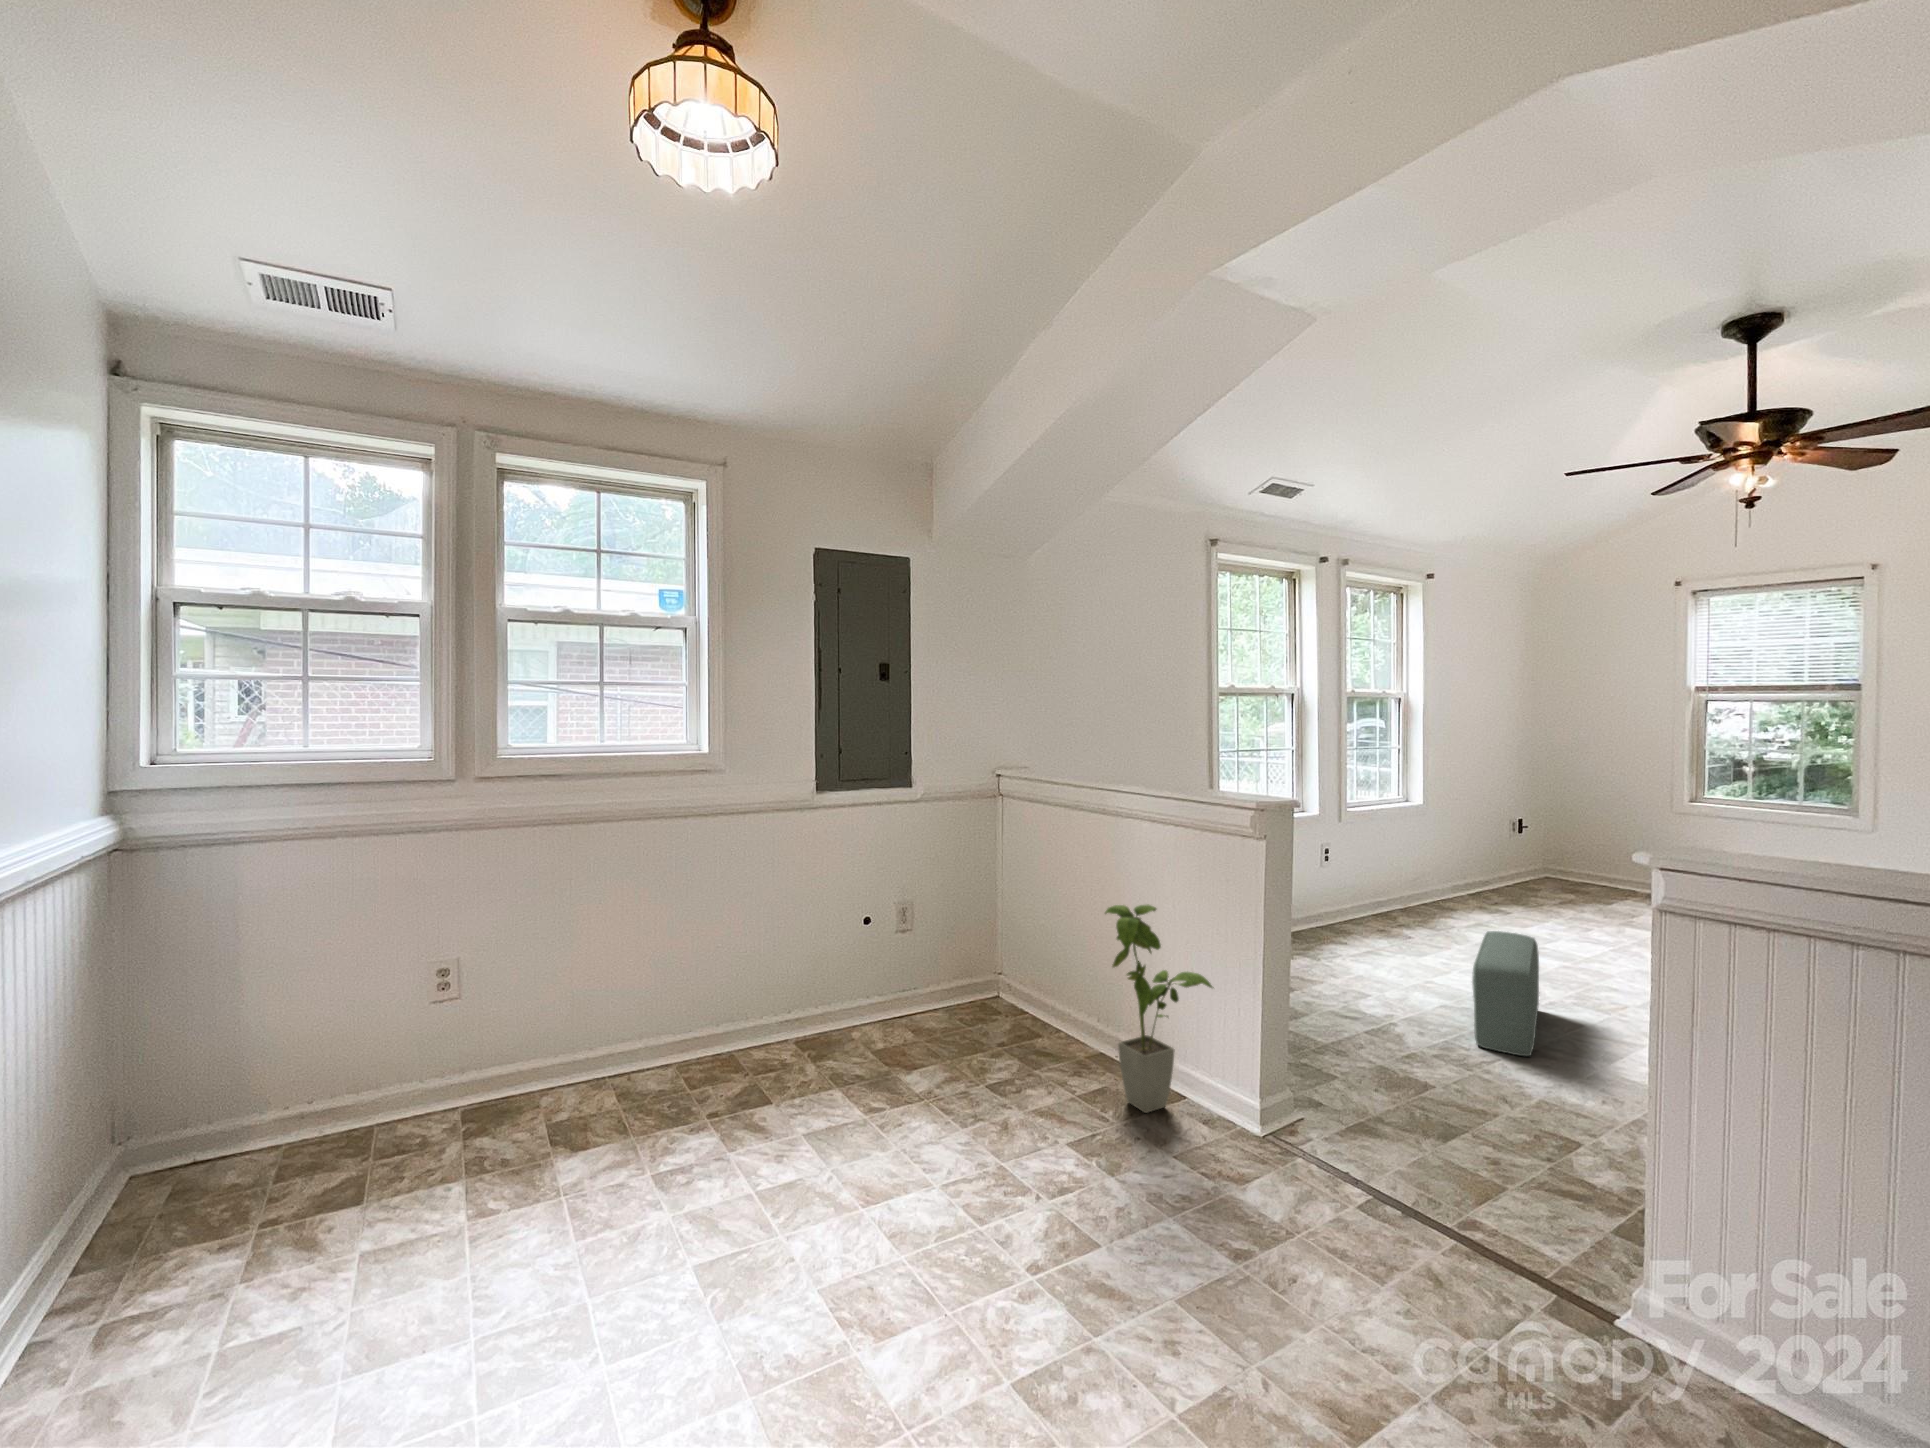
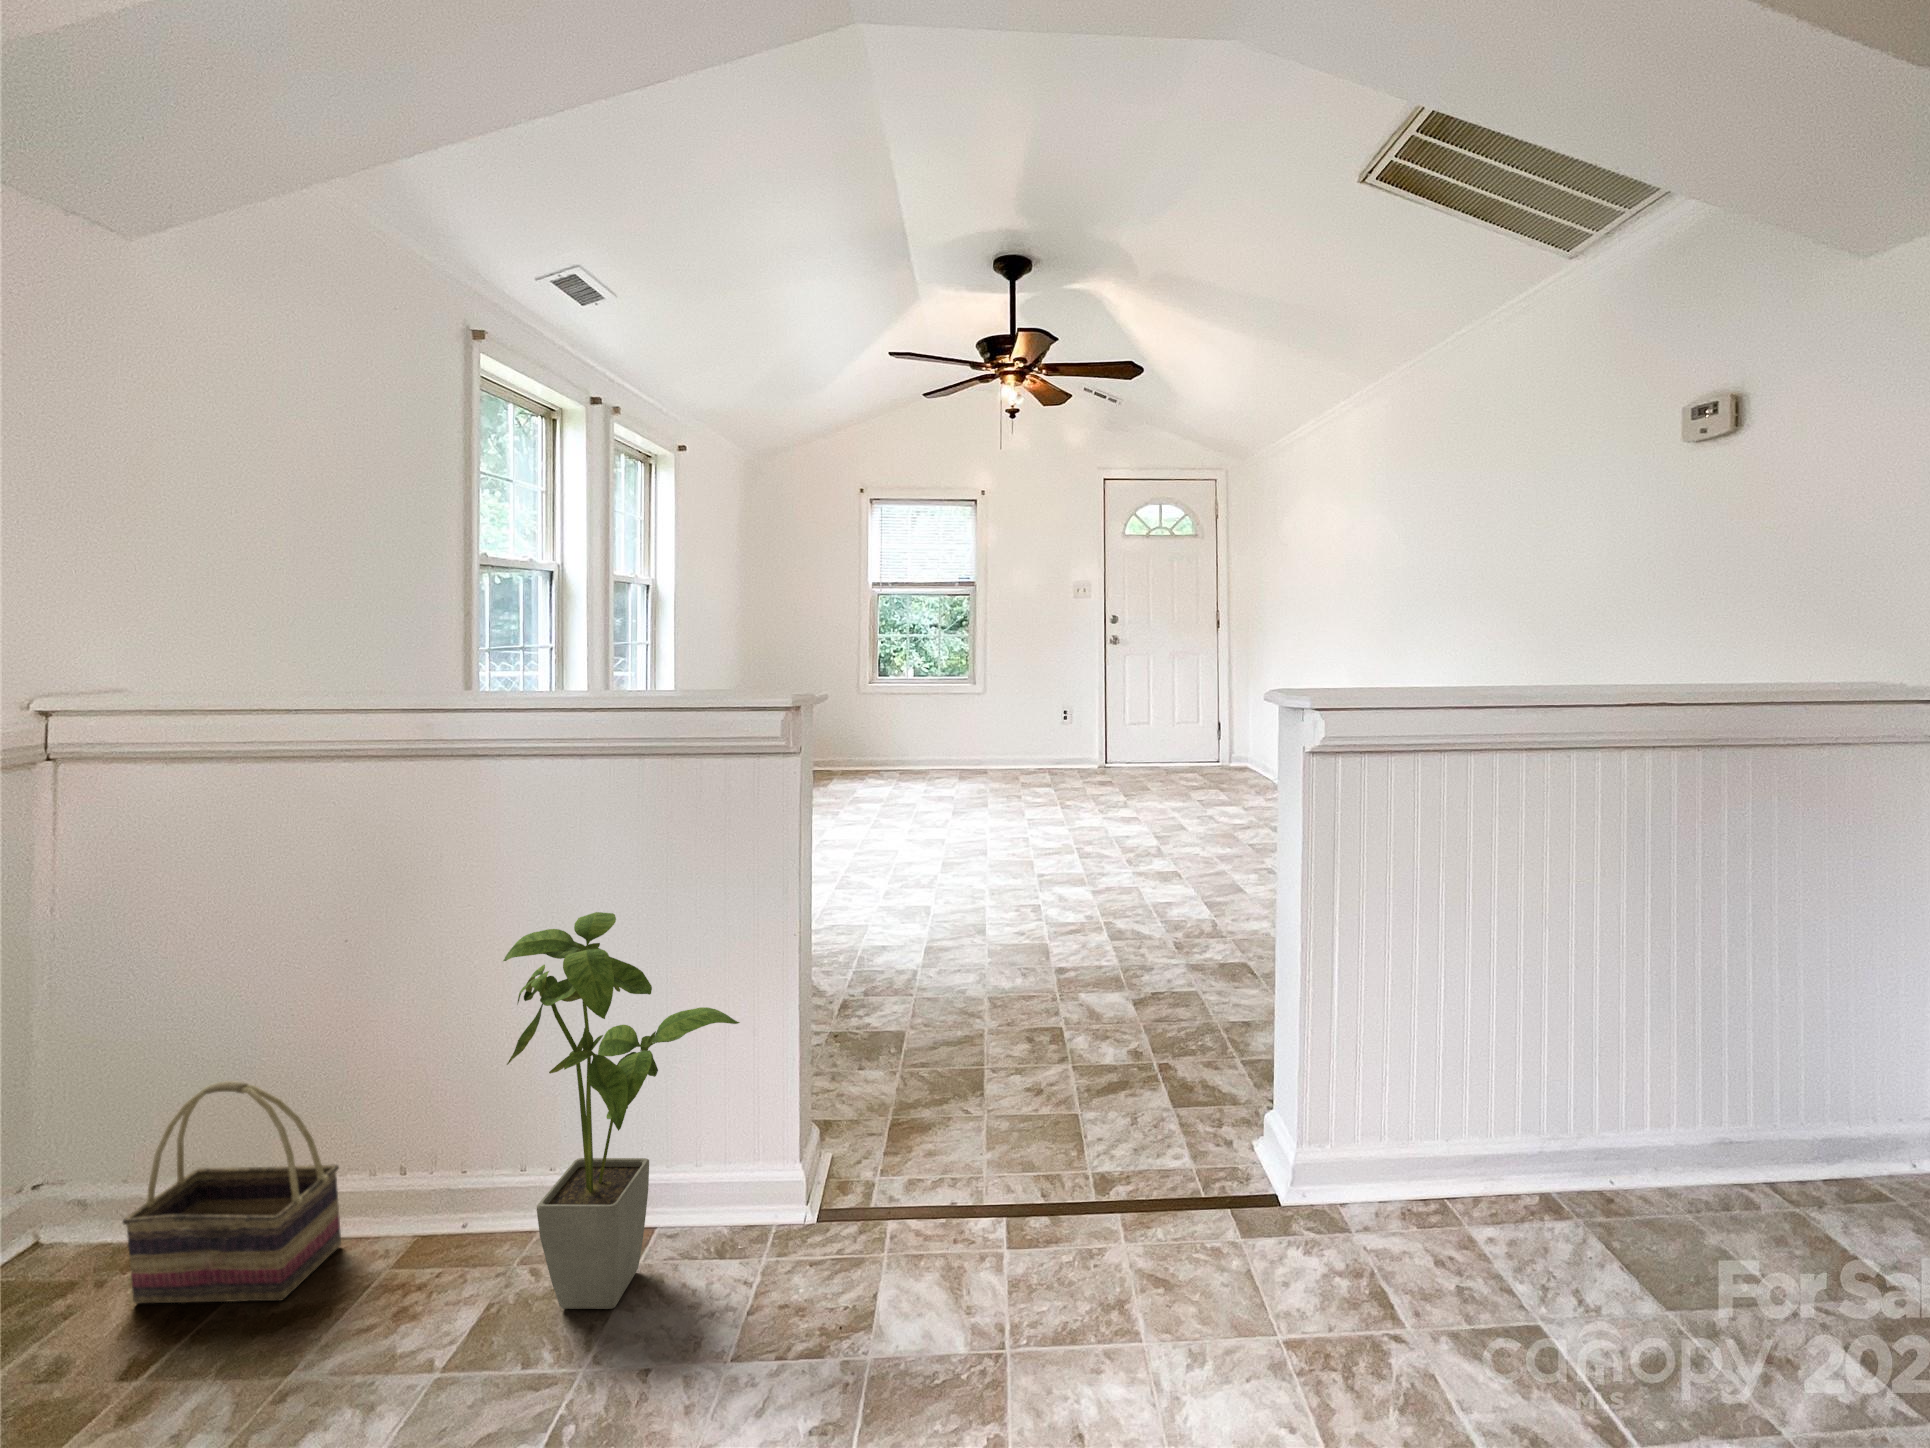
pouf: present [1472,931,1539,1056] -> none [845,825,938,961]
basket: none [1009,945,1076,1048] -> present [123,1081,341,1303]

